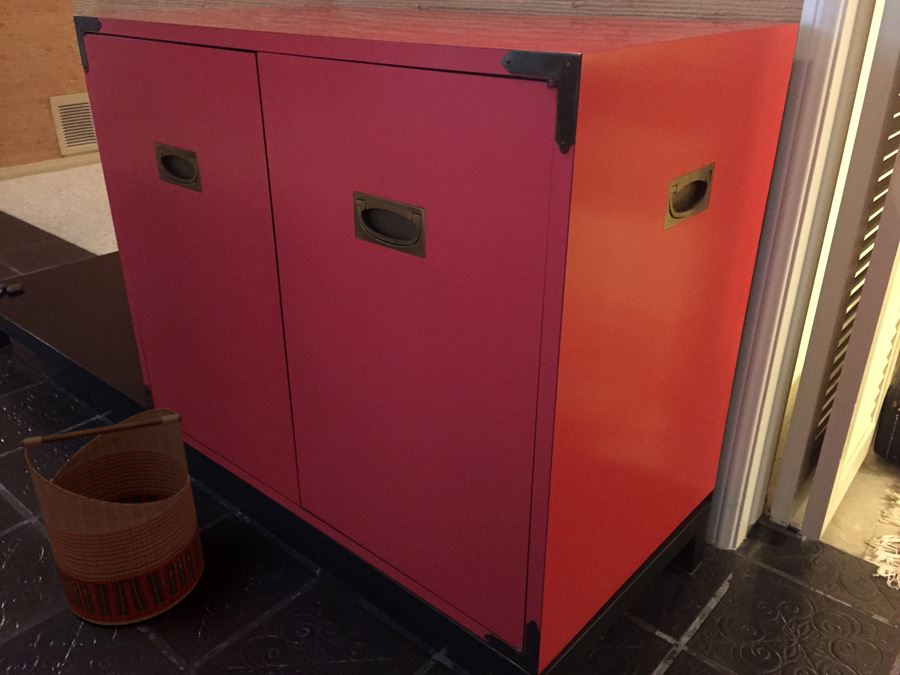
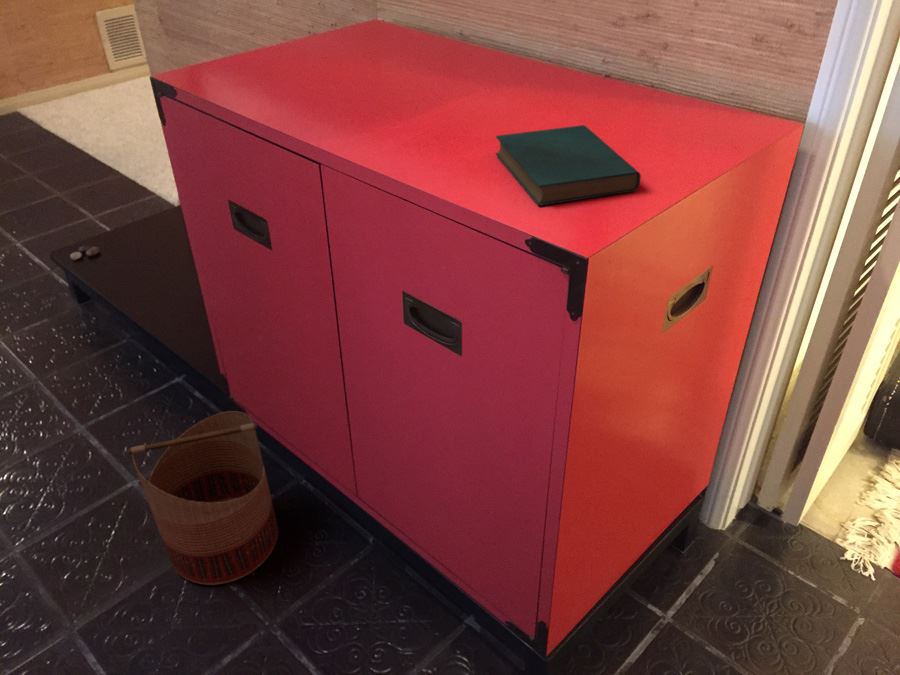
book: none [463,5,631,41] -> present [496,125,641,206]

